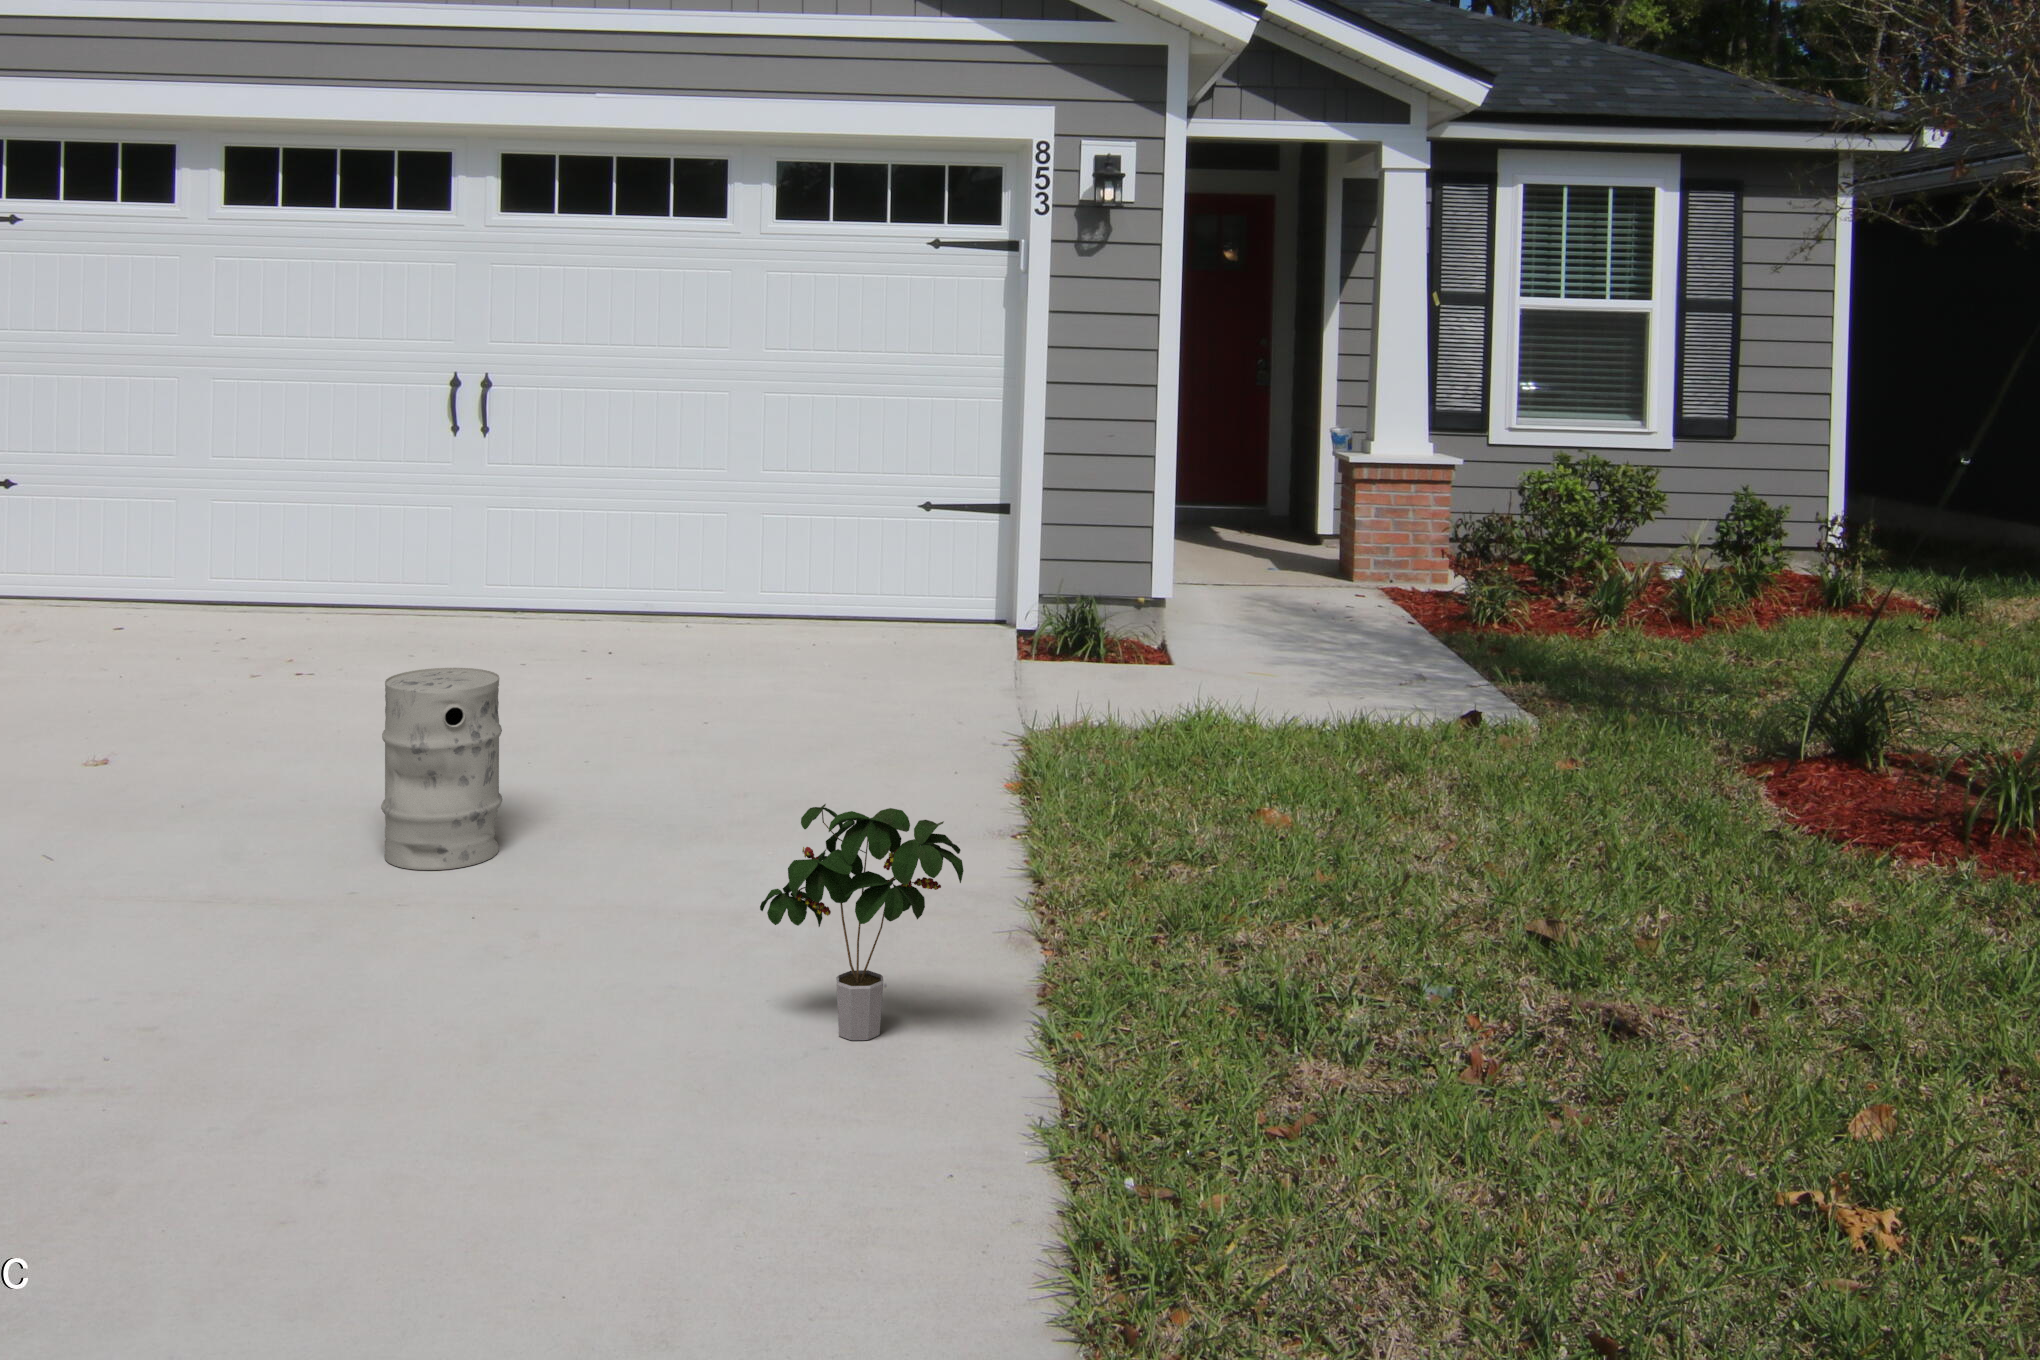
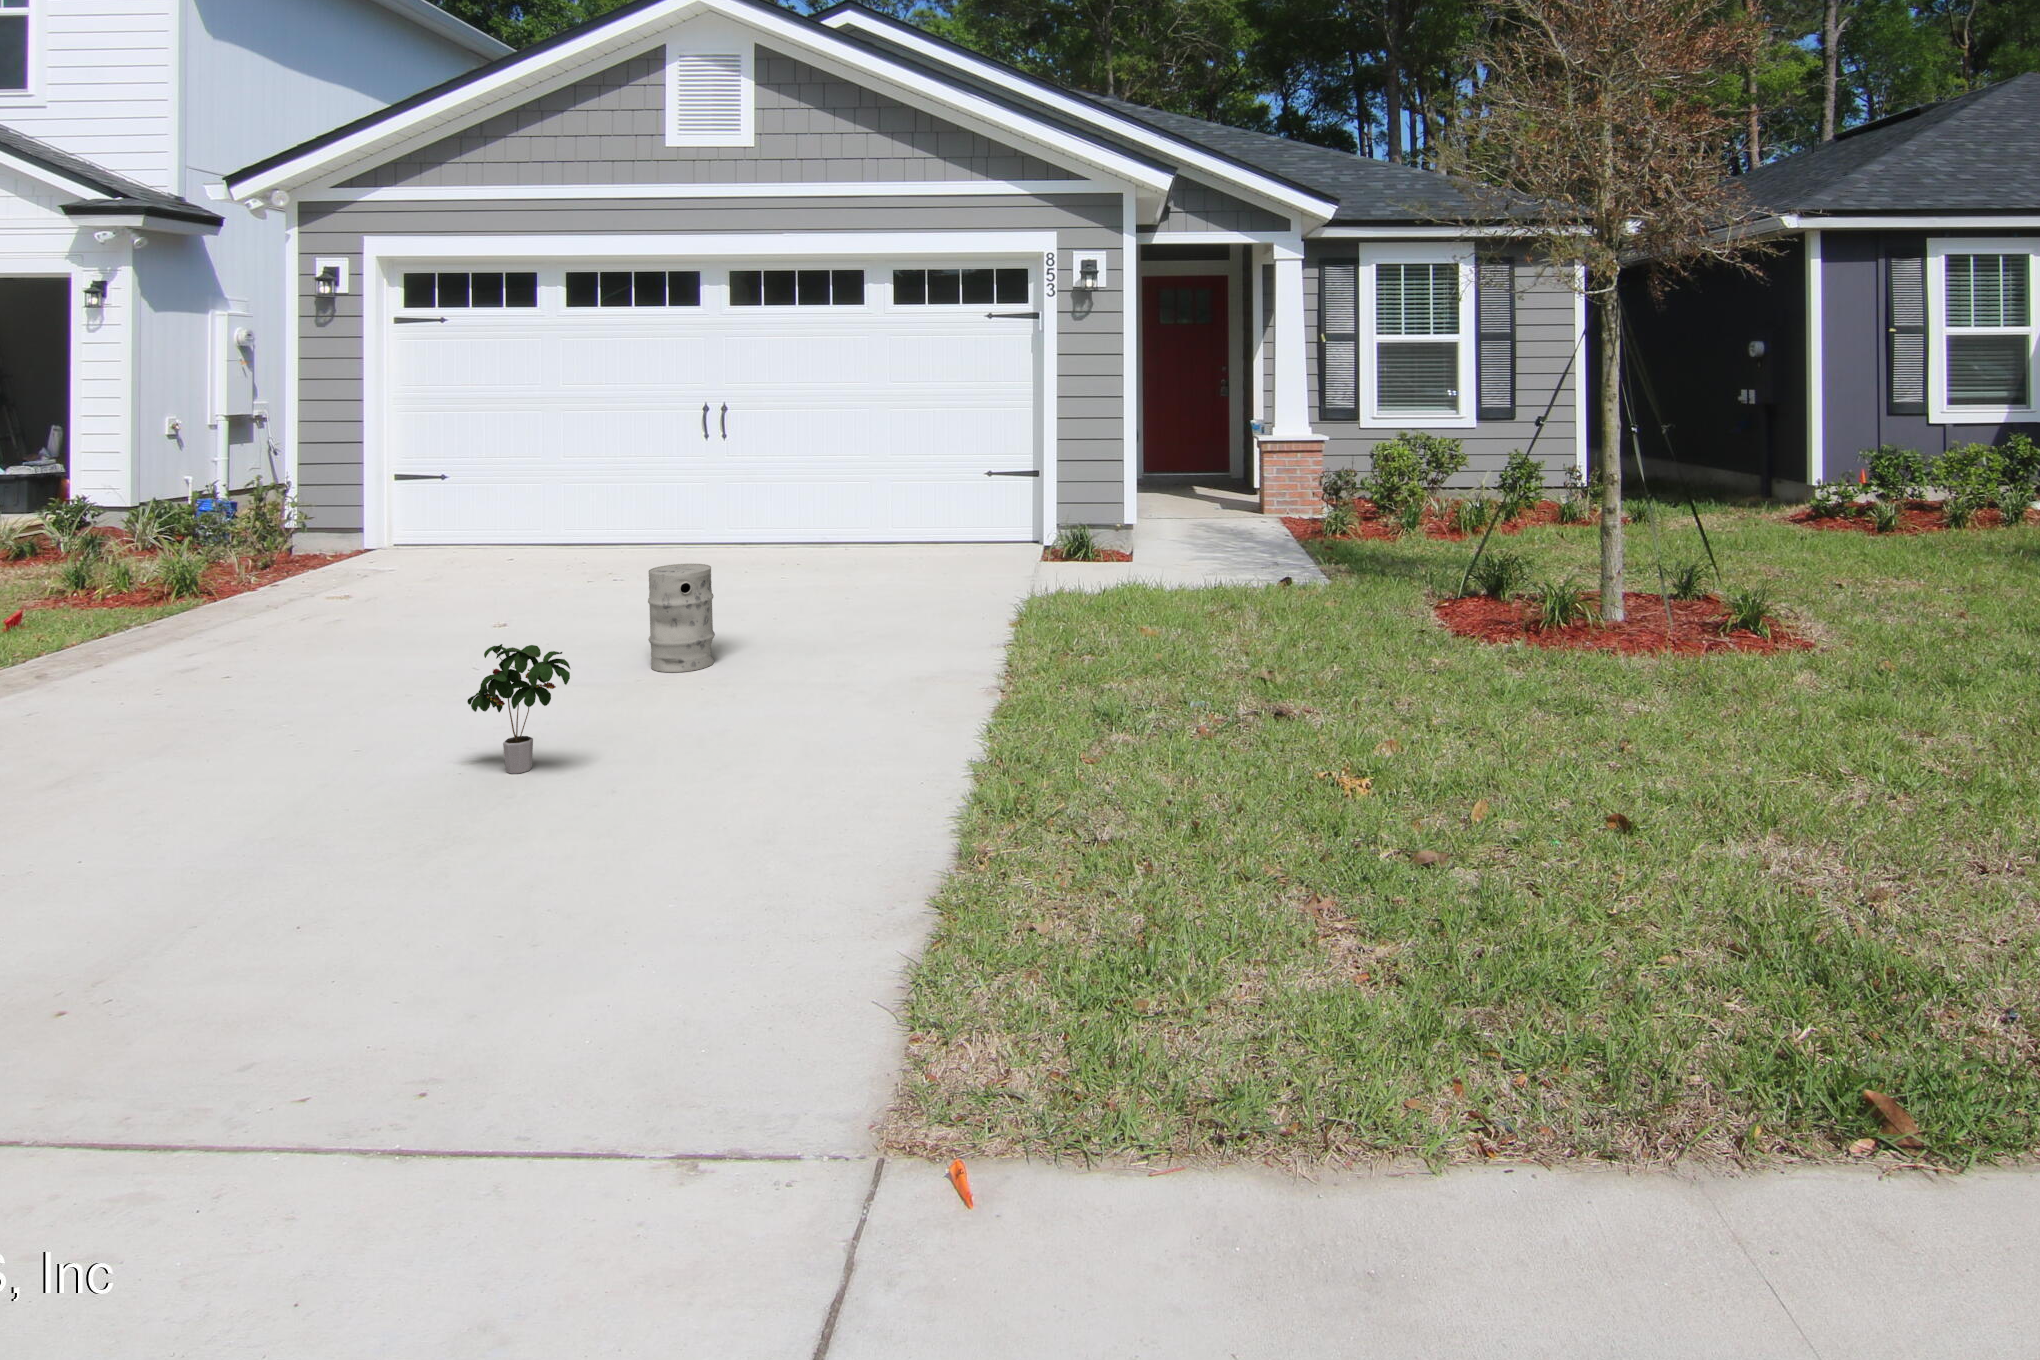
potted plant: present [760,804,964,1040] -> present [467,644,570,774]

